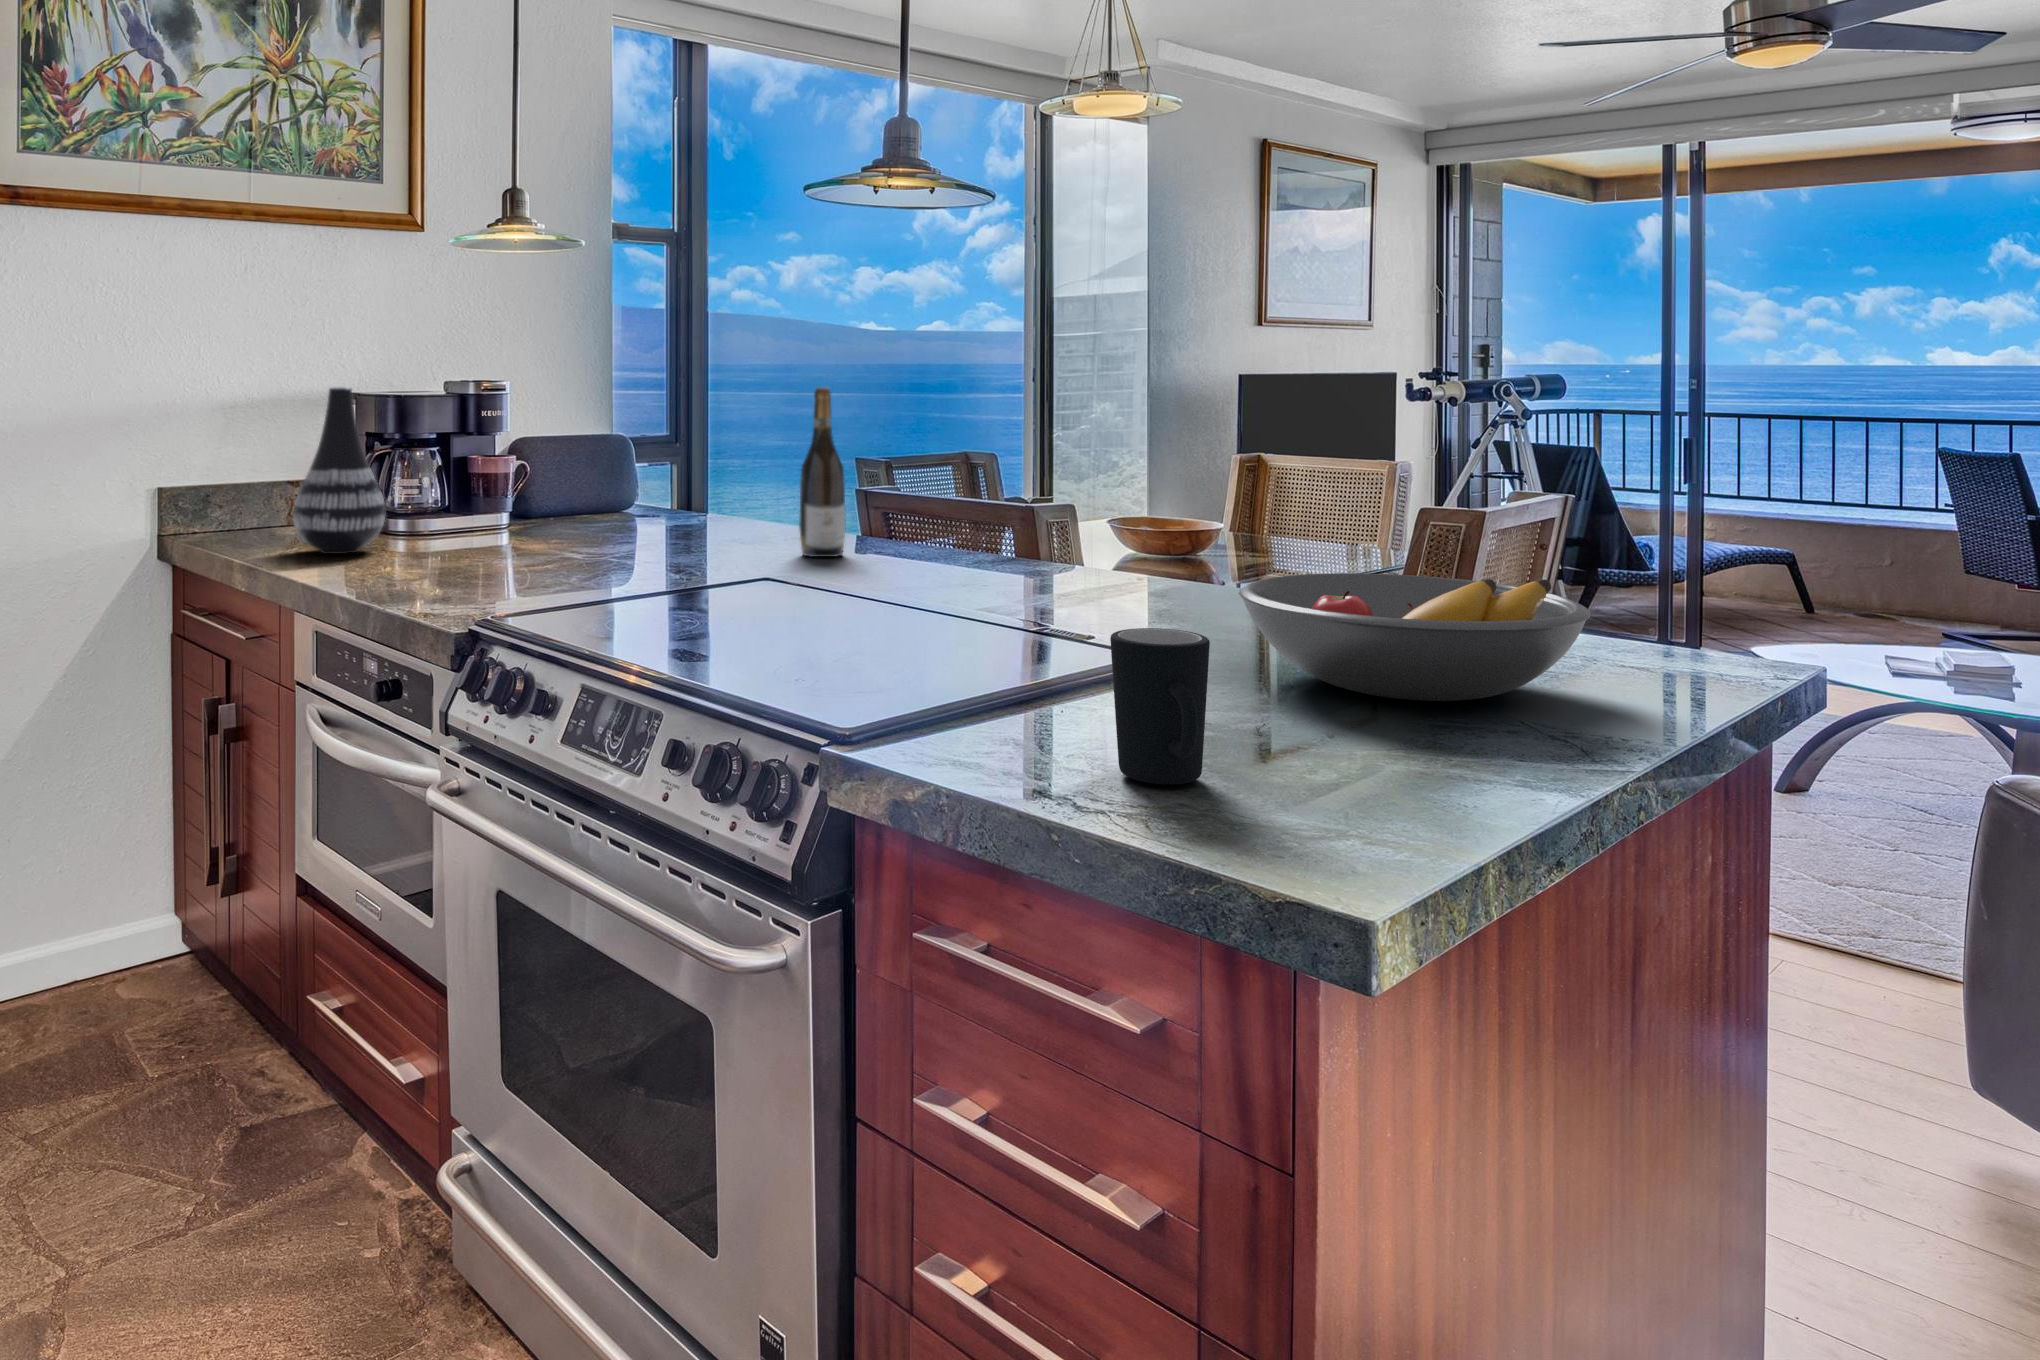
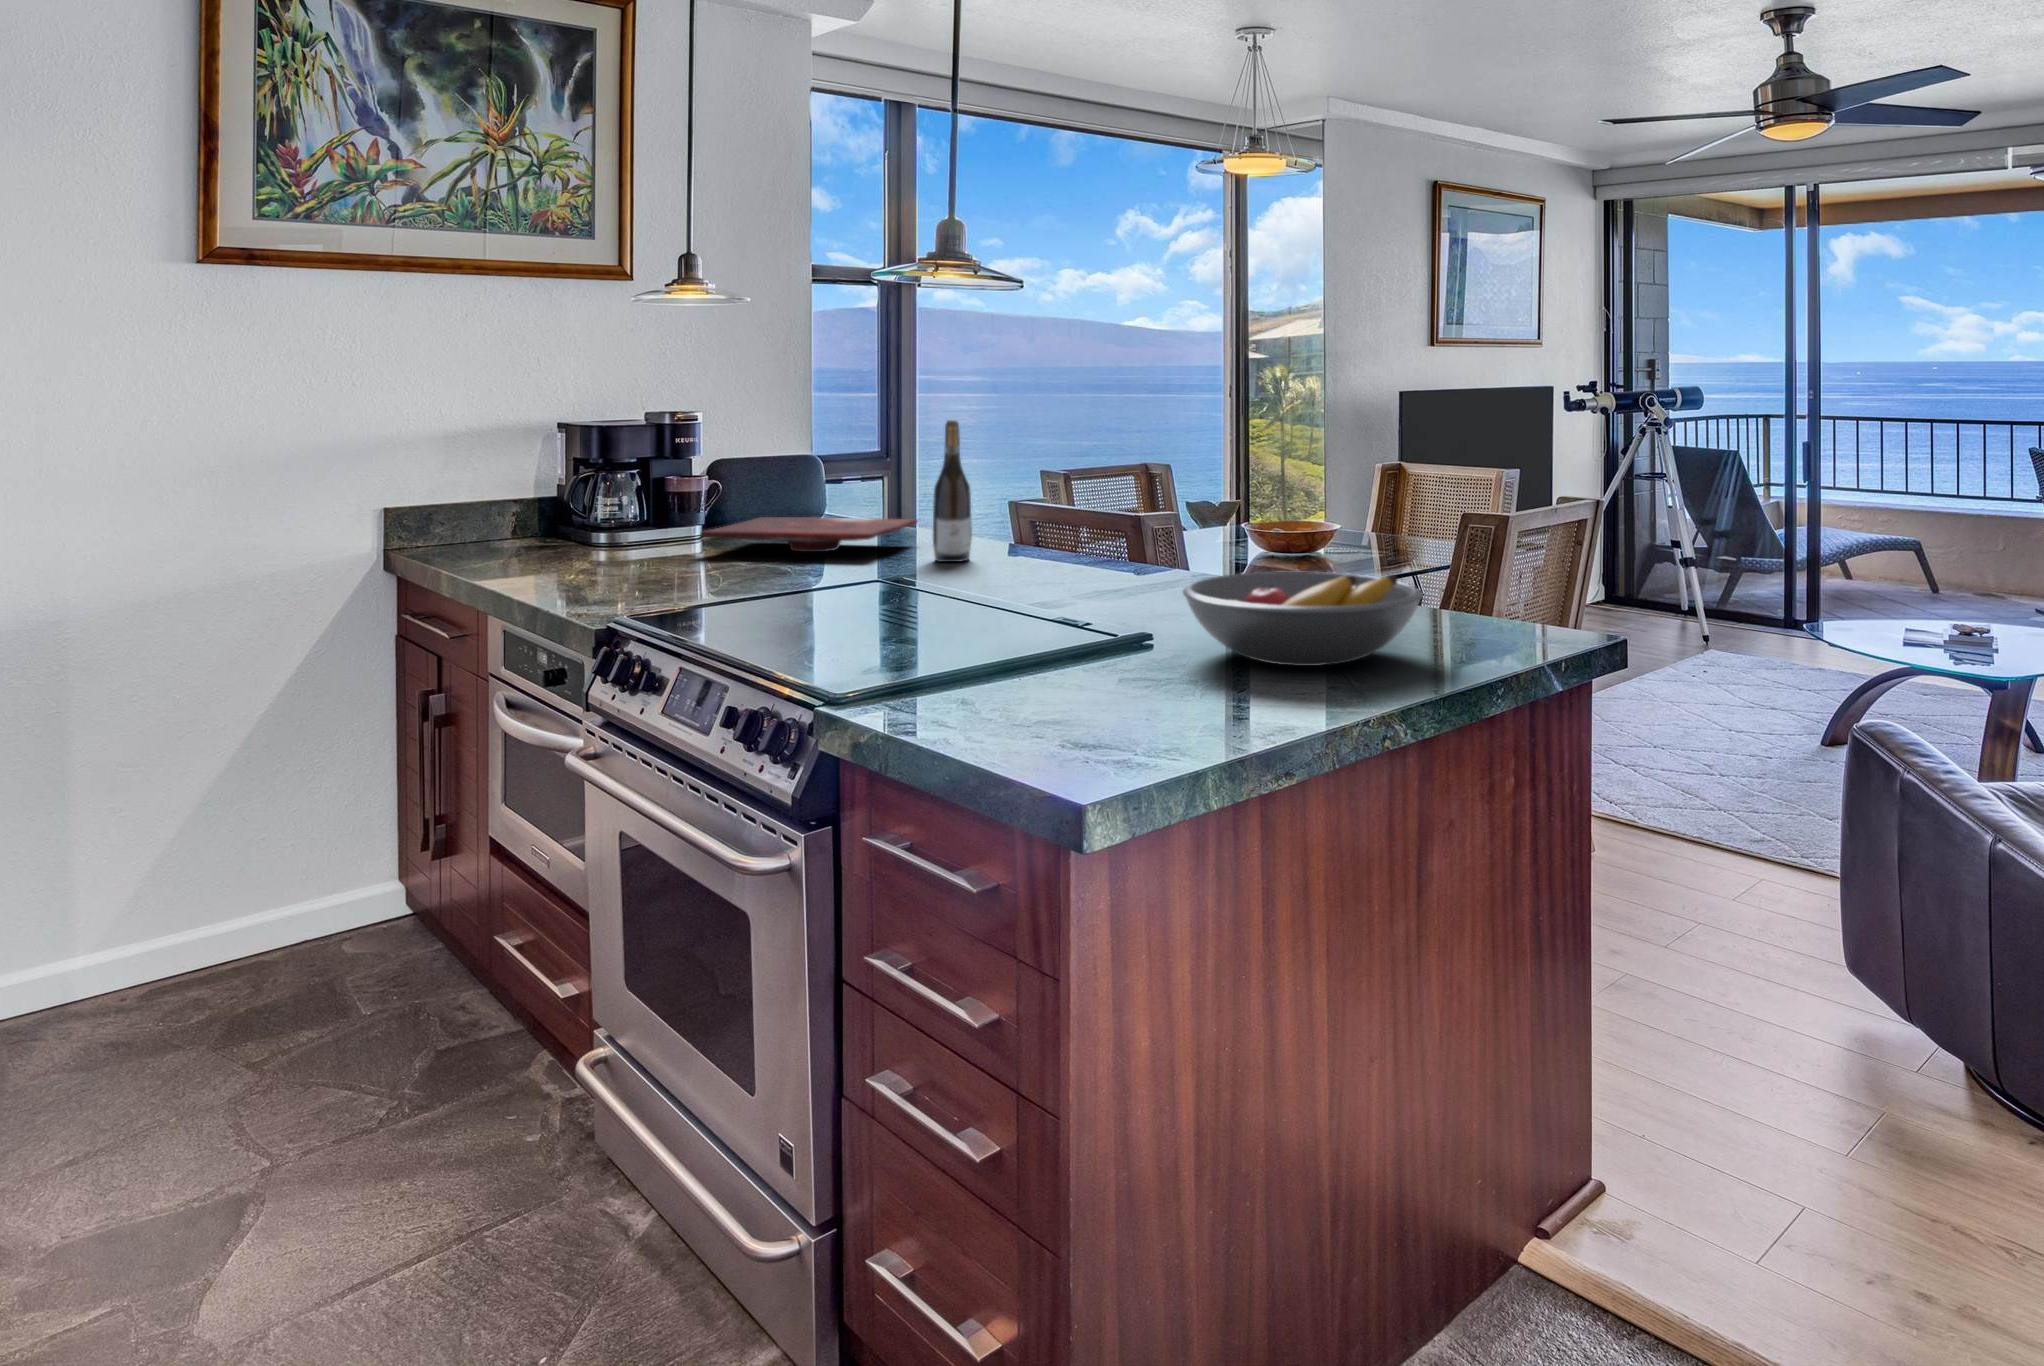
vase: present [293,387,385,554] -> none [495,423,578,565]
cutting board: none [524,502,765,543] -> present [700,517,917,552]
mug: present [1110,628,1210,784] -> none [1013,615,1082,725]

